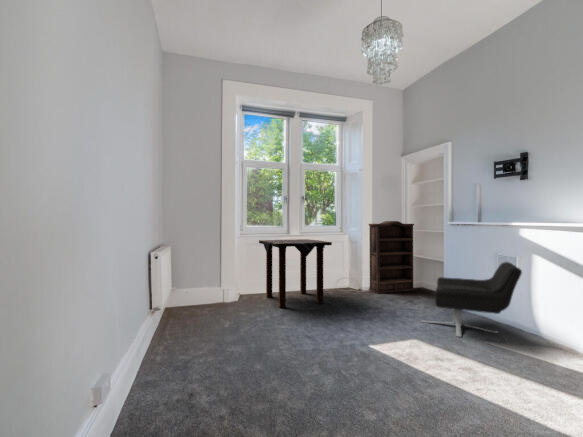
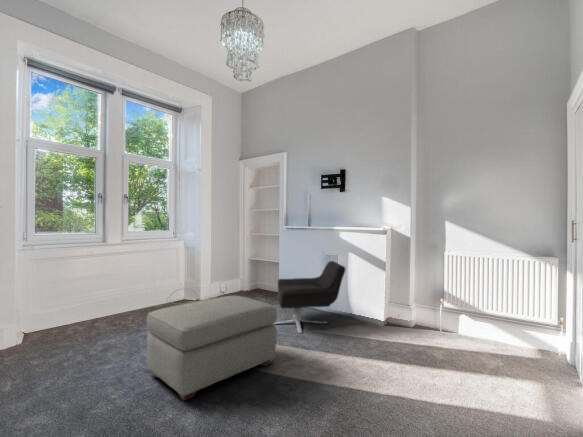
bookshelf: present [369,221,415,293] -> none [206,225,251,302]
side table: present [259,239,332,308] -> none [63,247,169,338]
ottoman: none [305,287,421,369] -> present [147,296,277,401]

